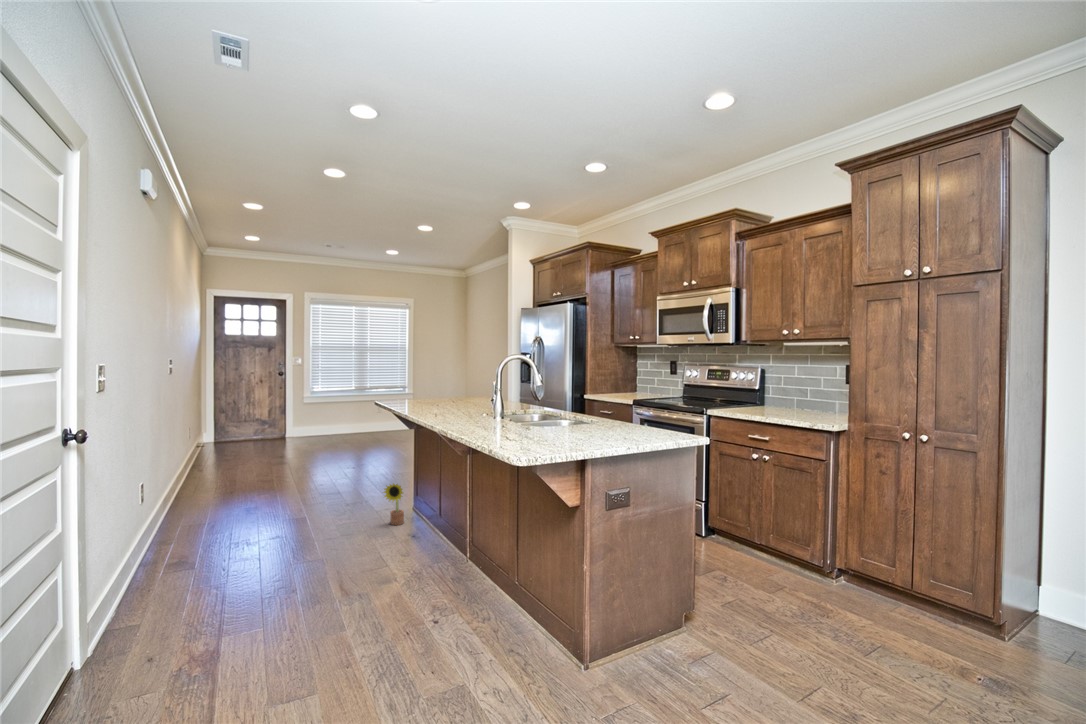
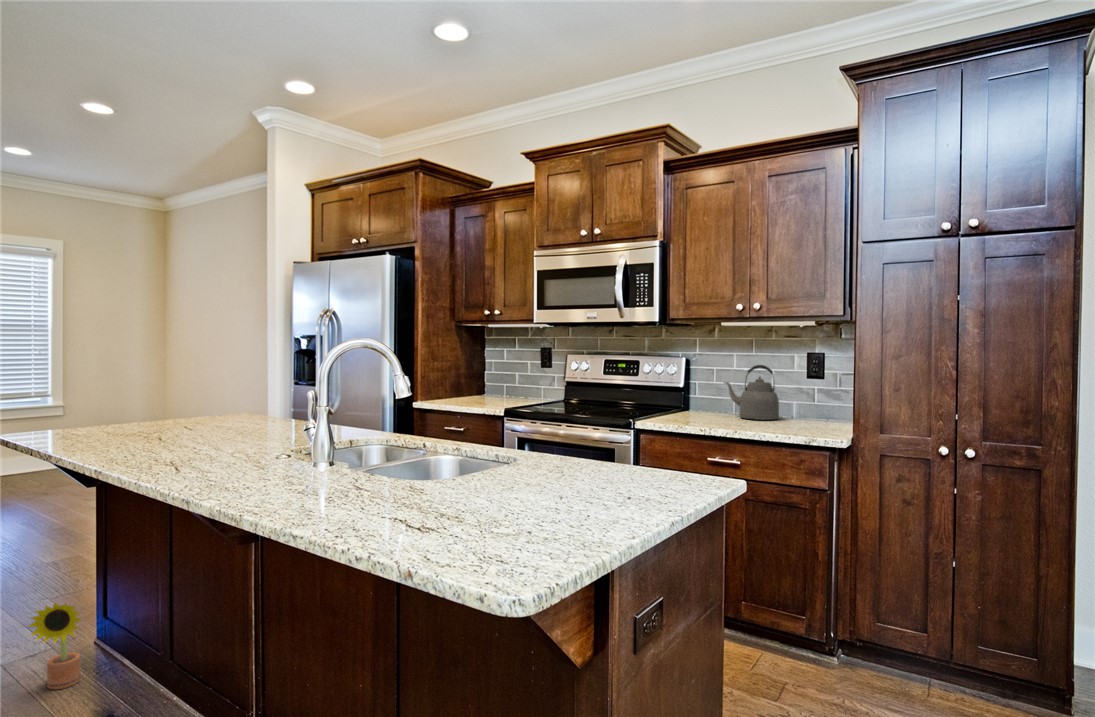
kettle: none [781,373,822,413] -> present [724,365,779,420]

